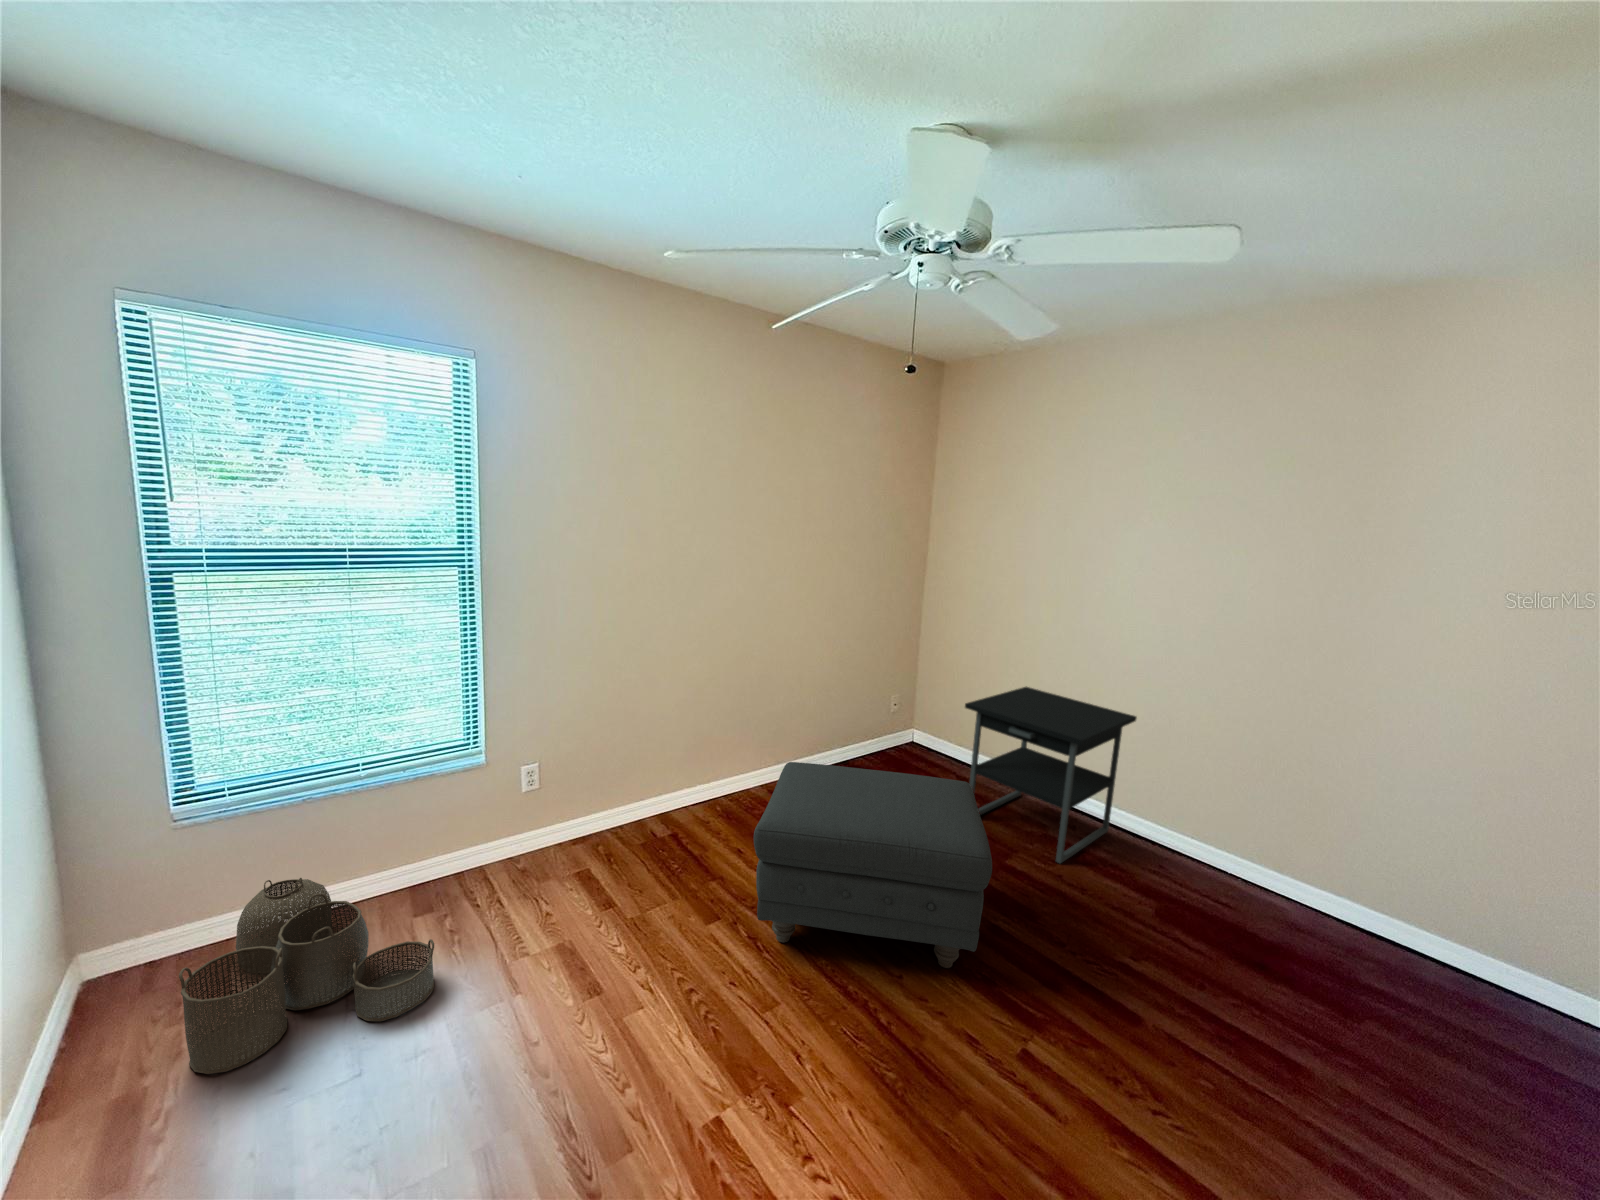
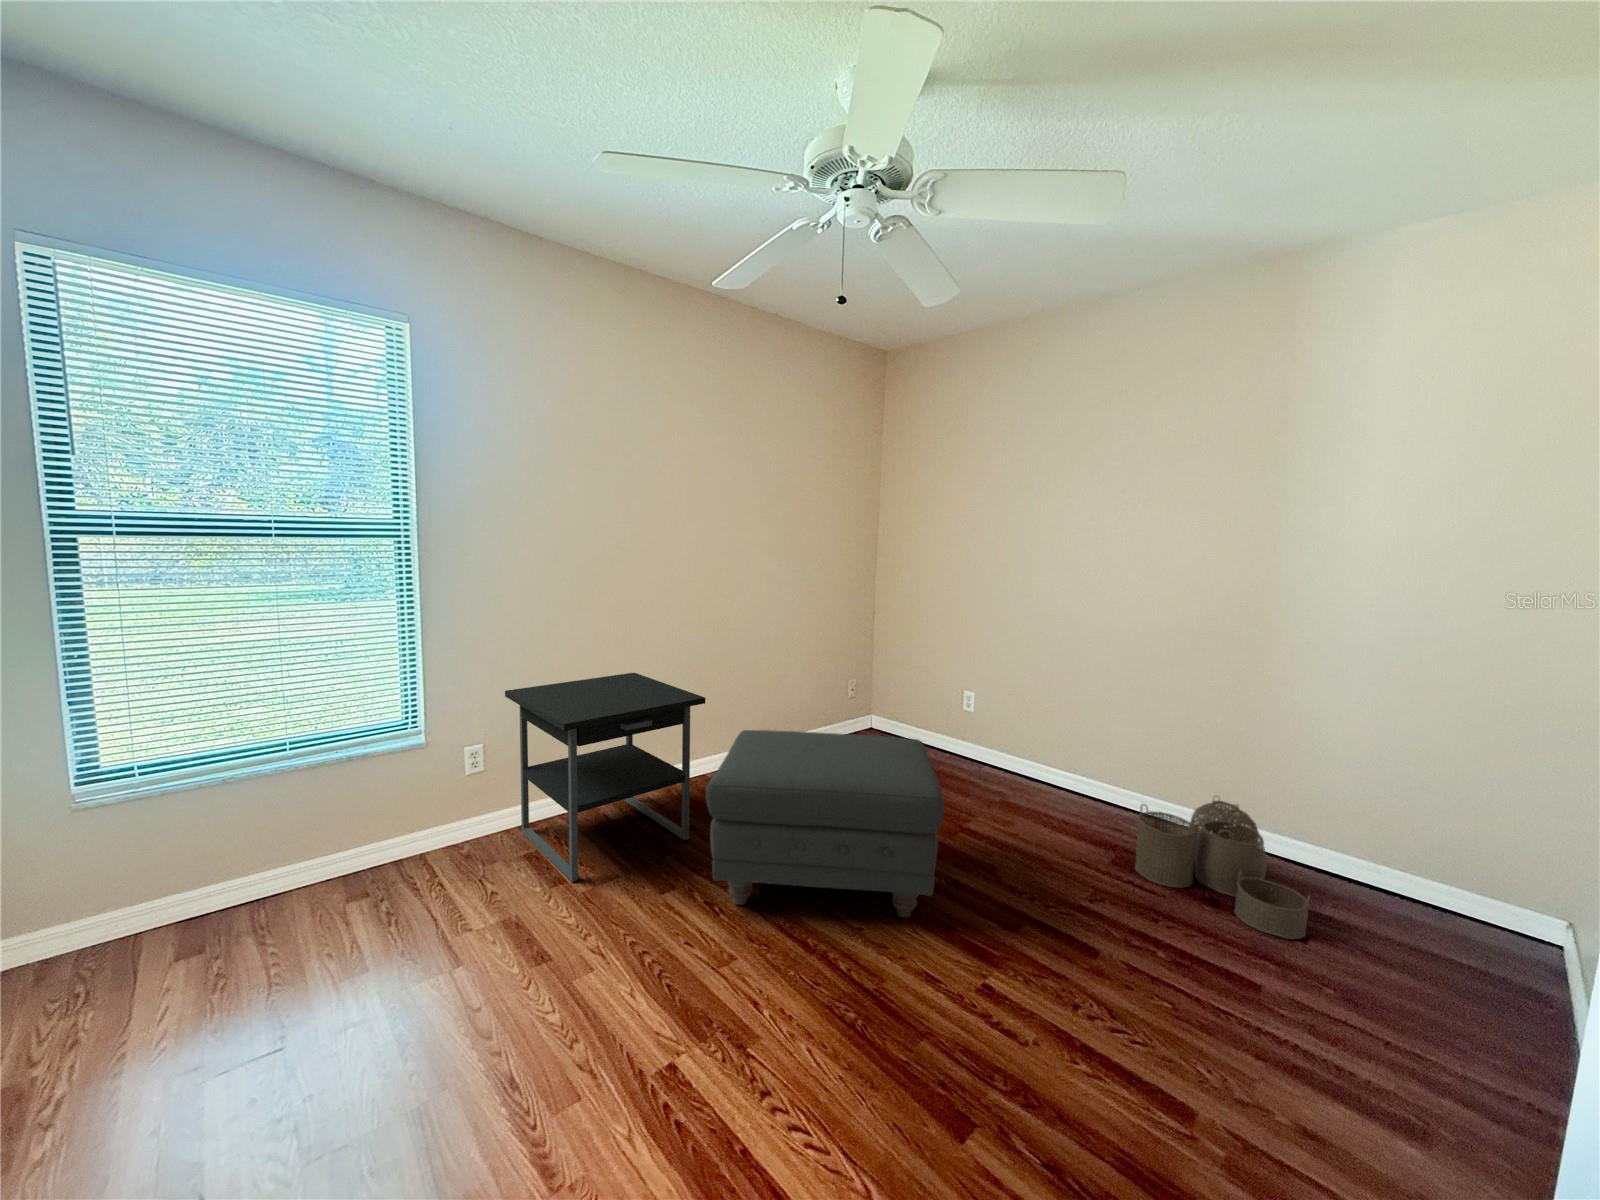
nightstand: present [965,687,1137,863] -> present [505,673,705,882]
woven basket: present [179,878,434,1074] -> present [1135,800,1310,939]

